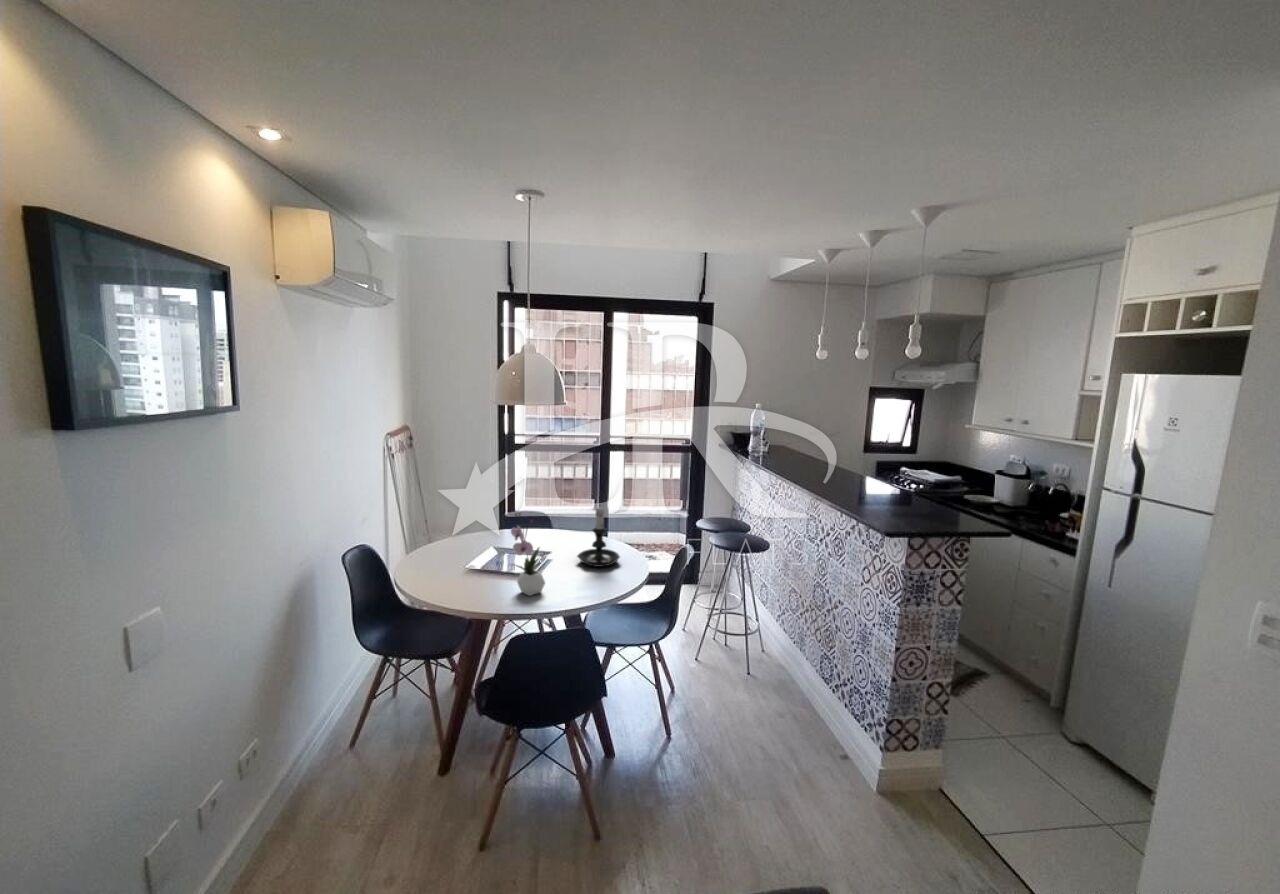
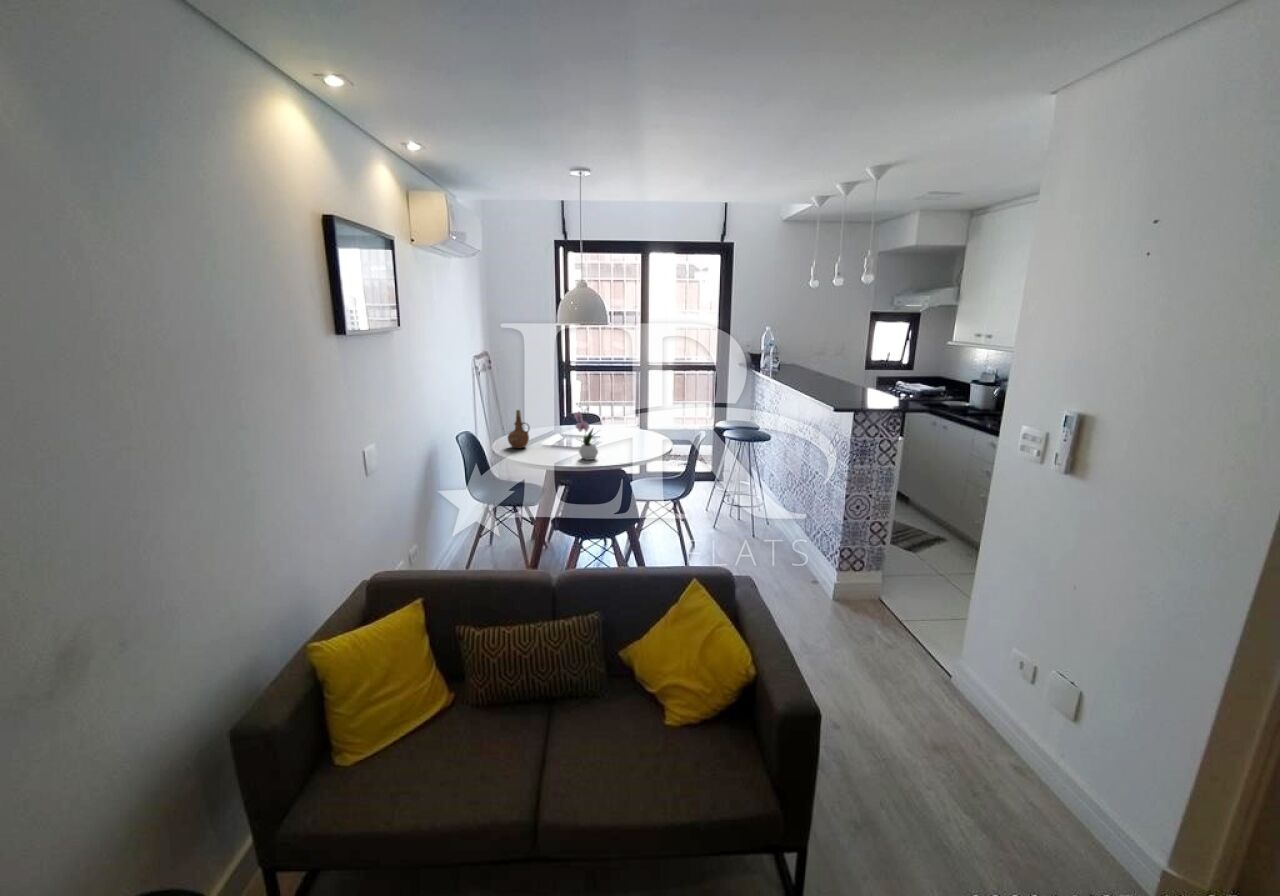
candle holder: present [577,507,620,567] -> none [620,402,652,447]
ceramic pitcher: none [416,517,449,571] -> present [508,410,530,448]

